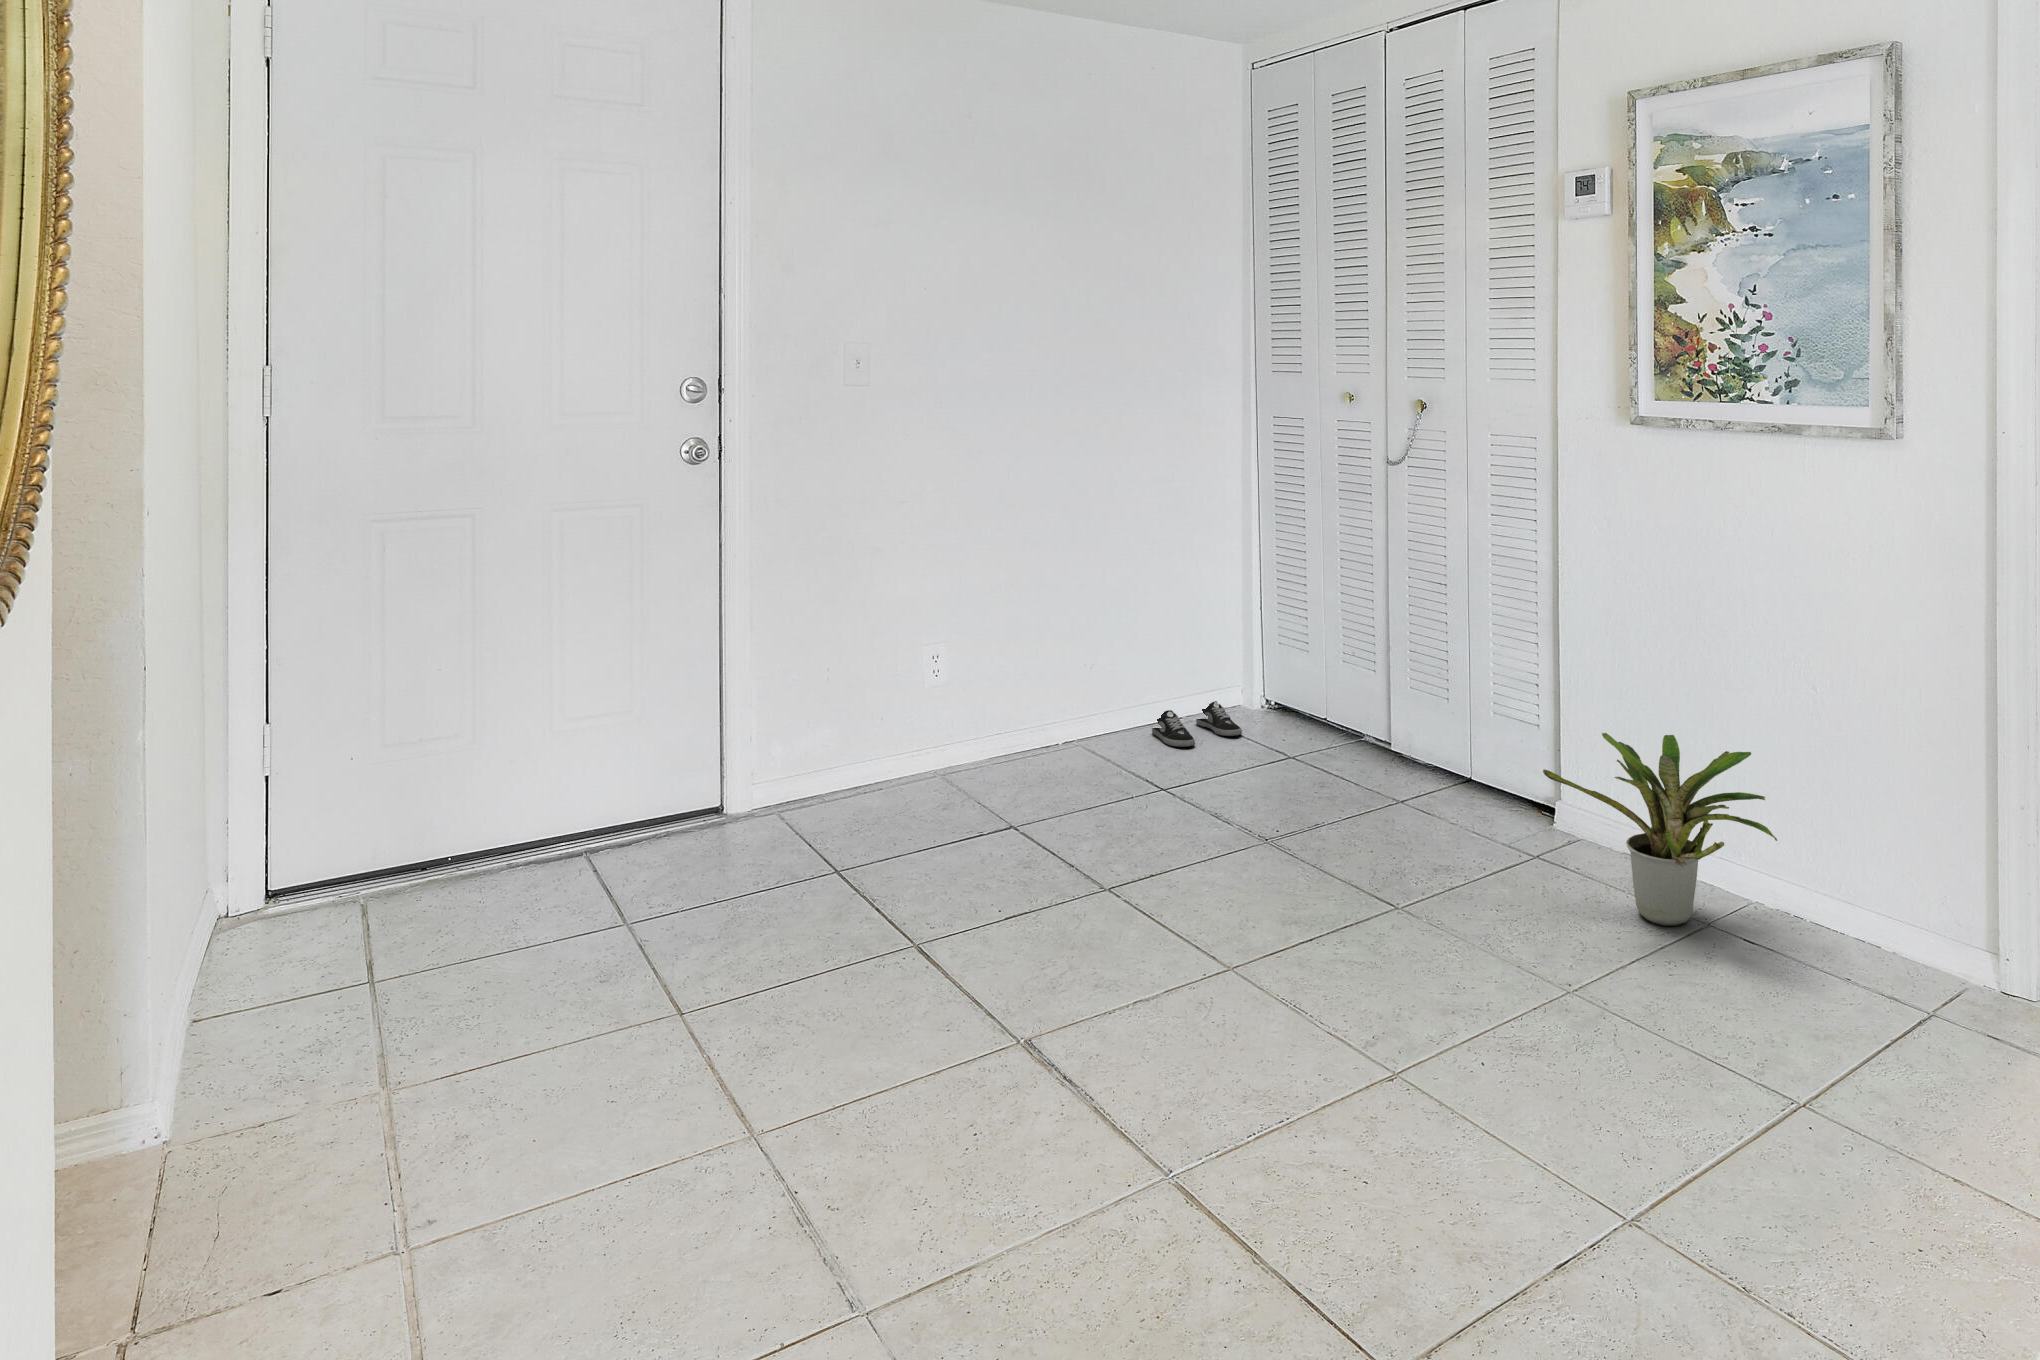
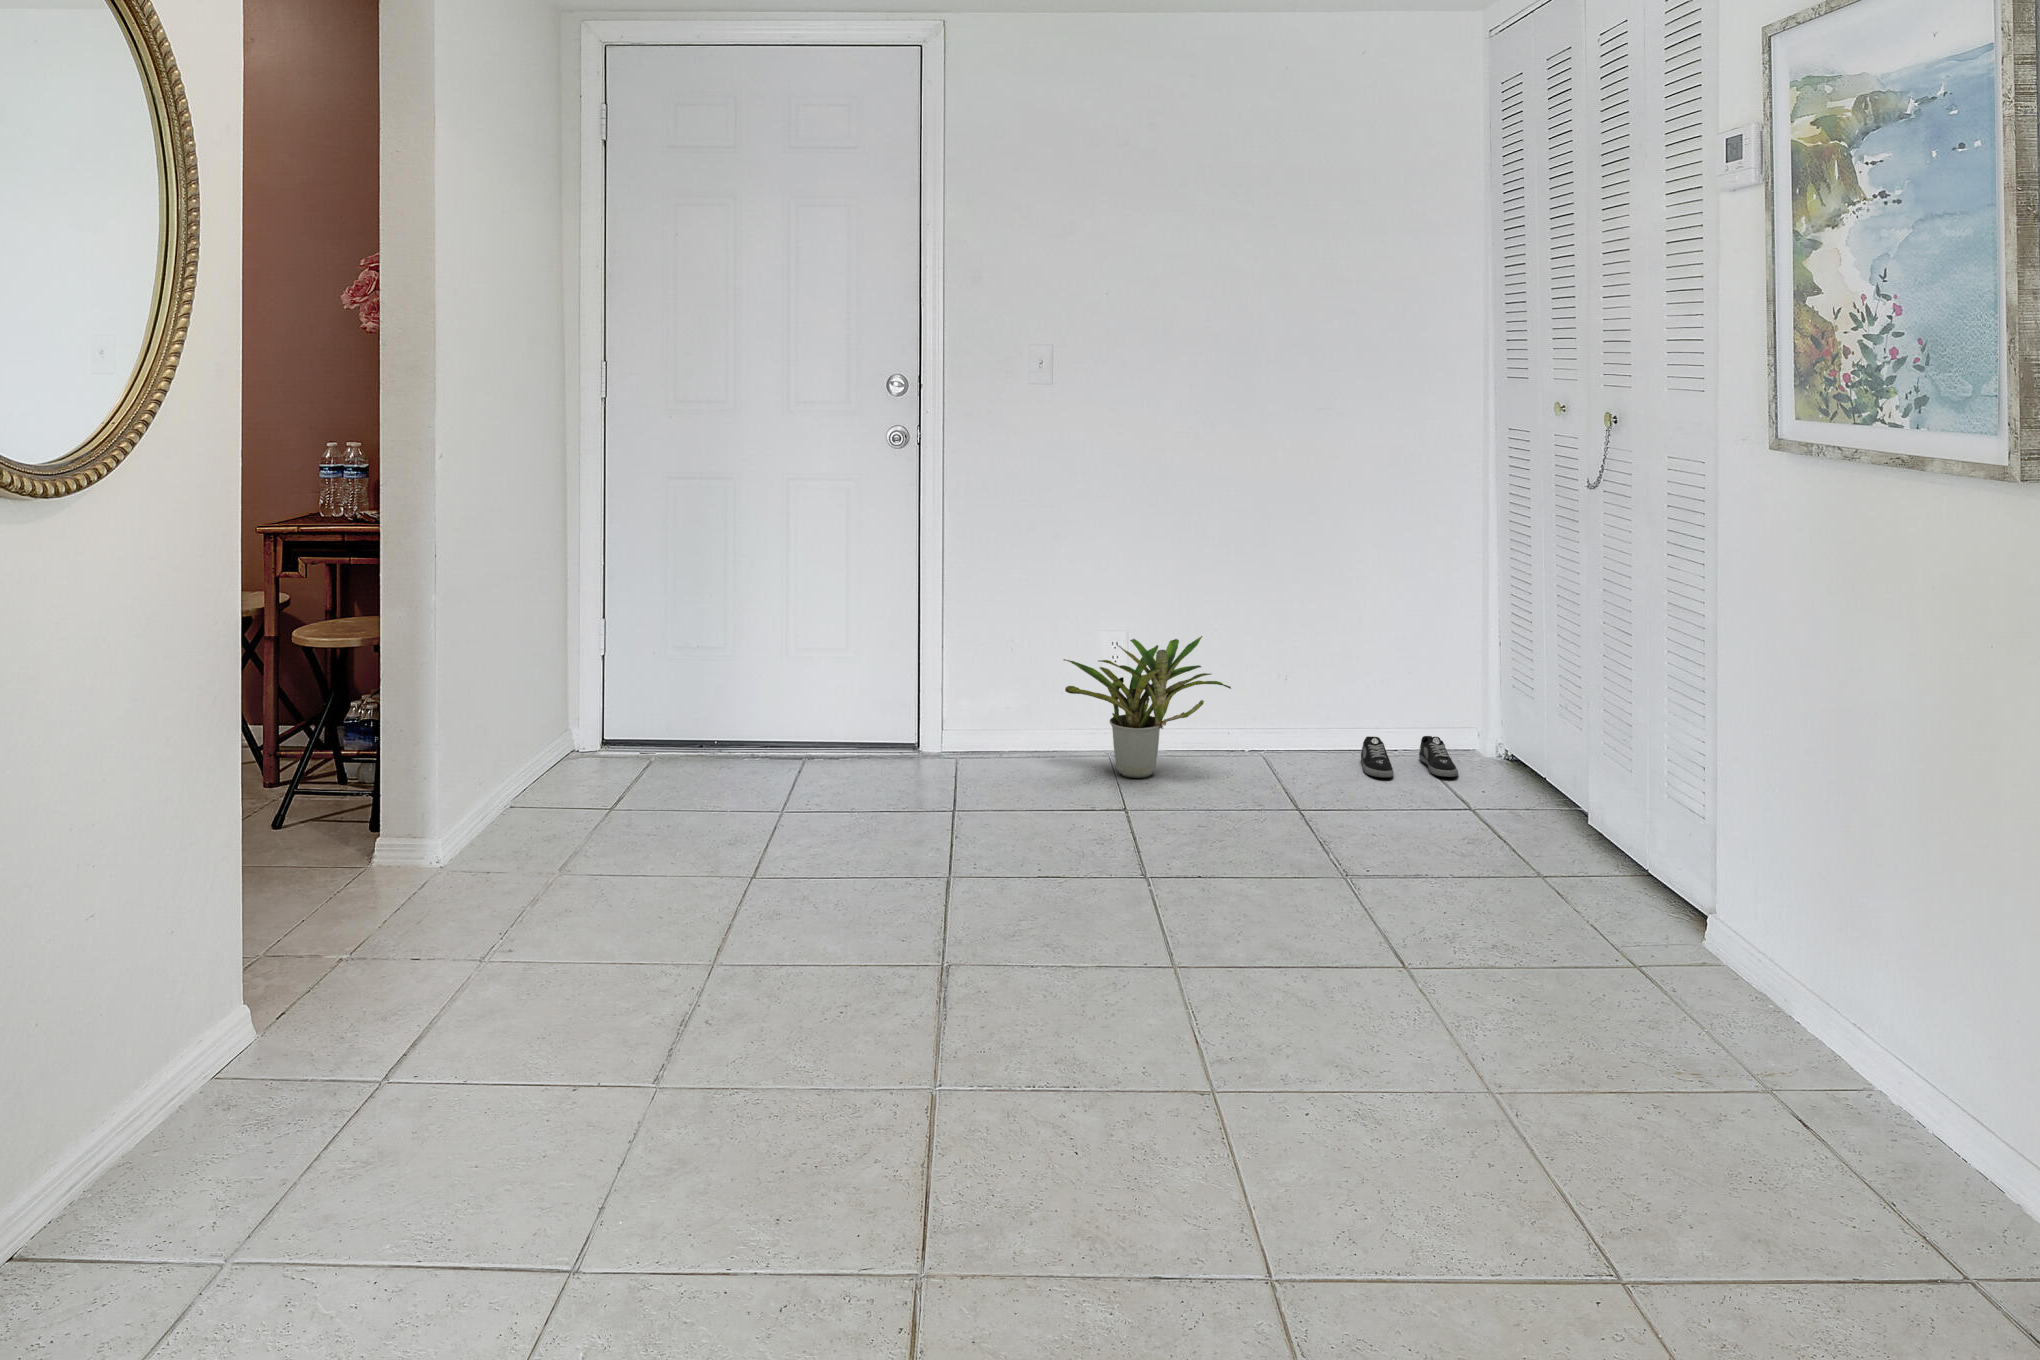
potted plant: present [1543,733,1777,926] -> present [1064,636,1231,778]

